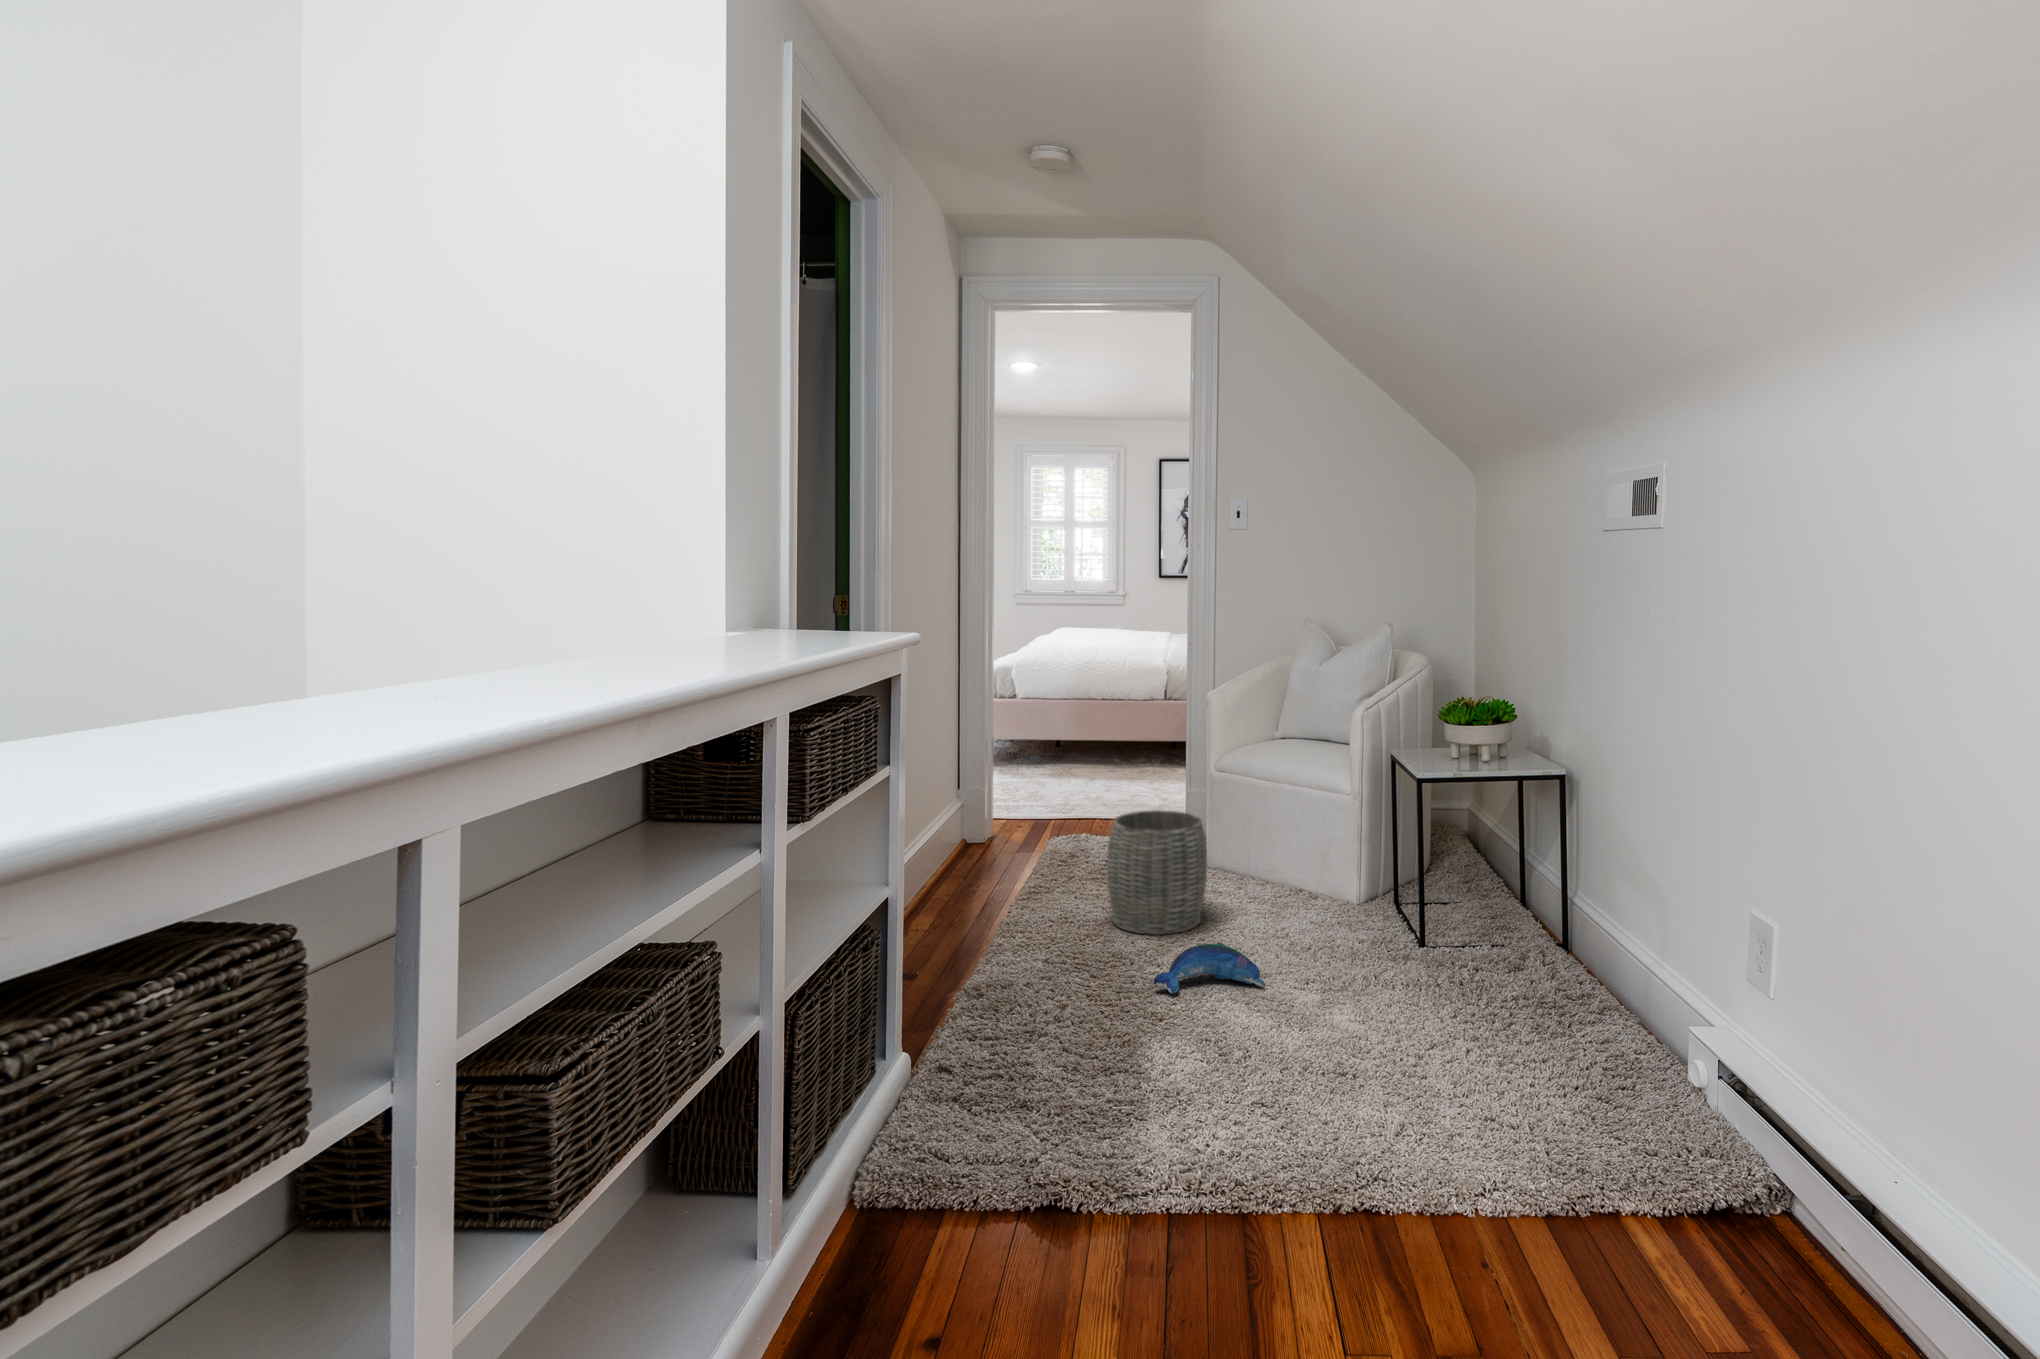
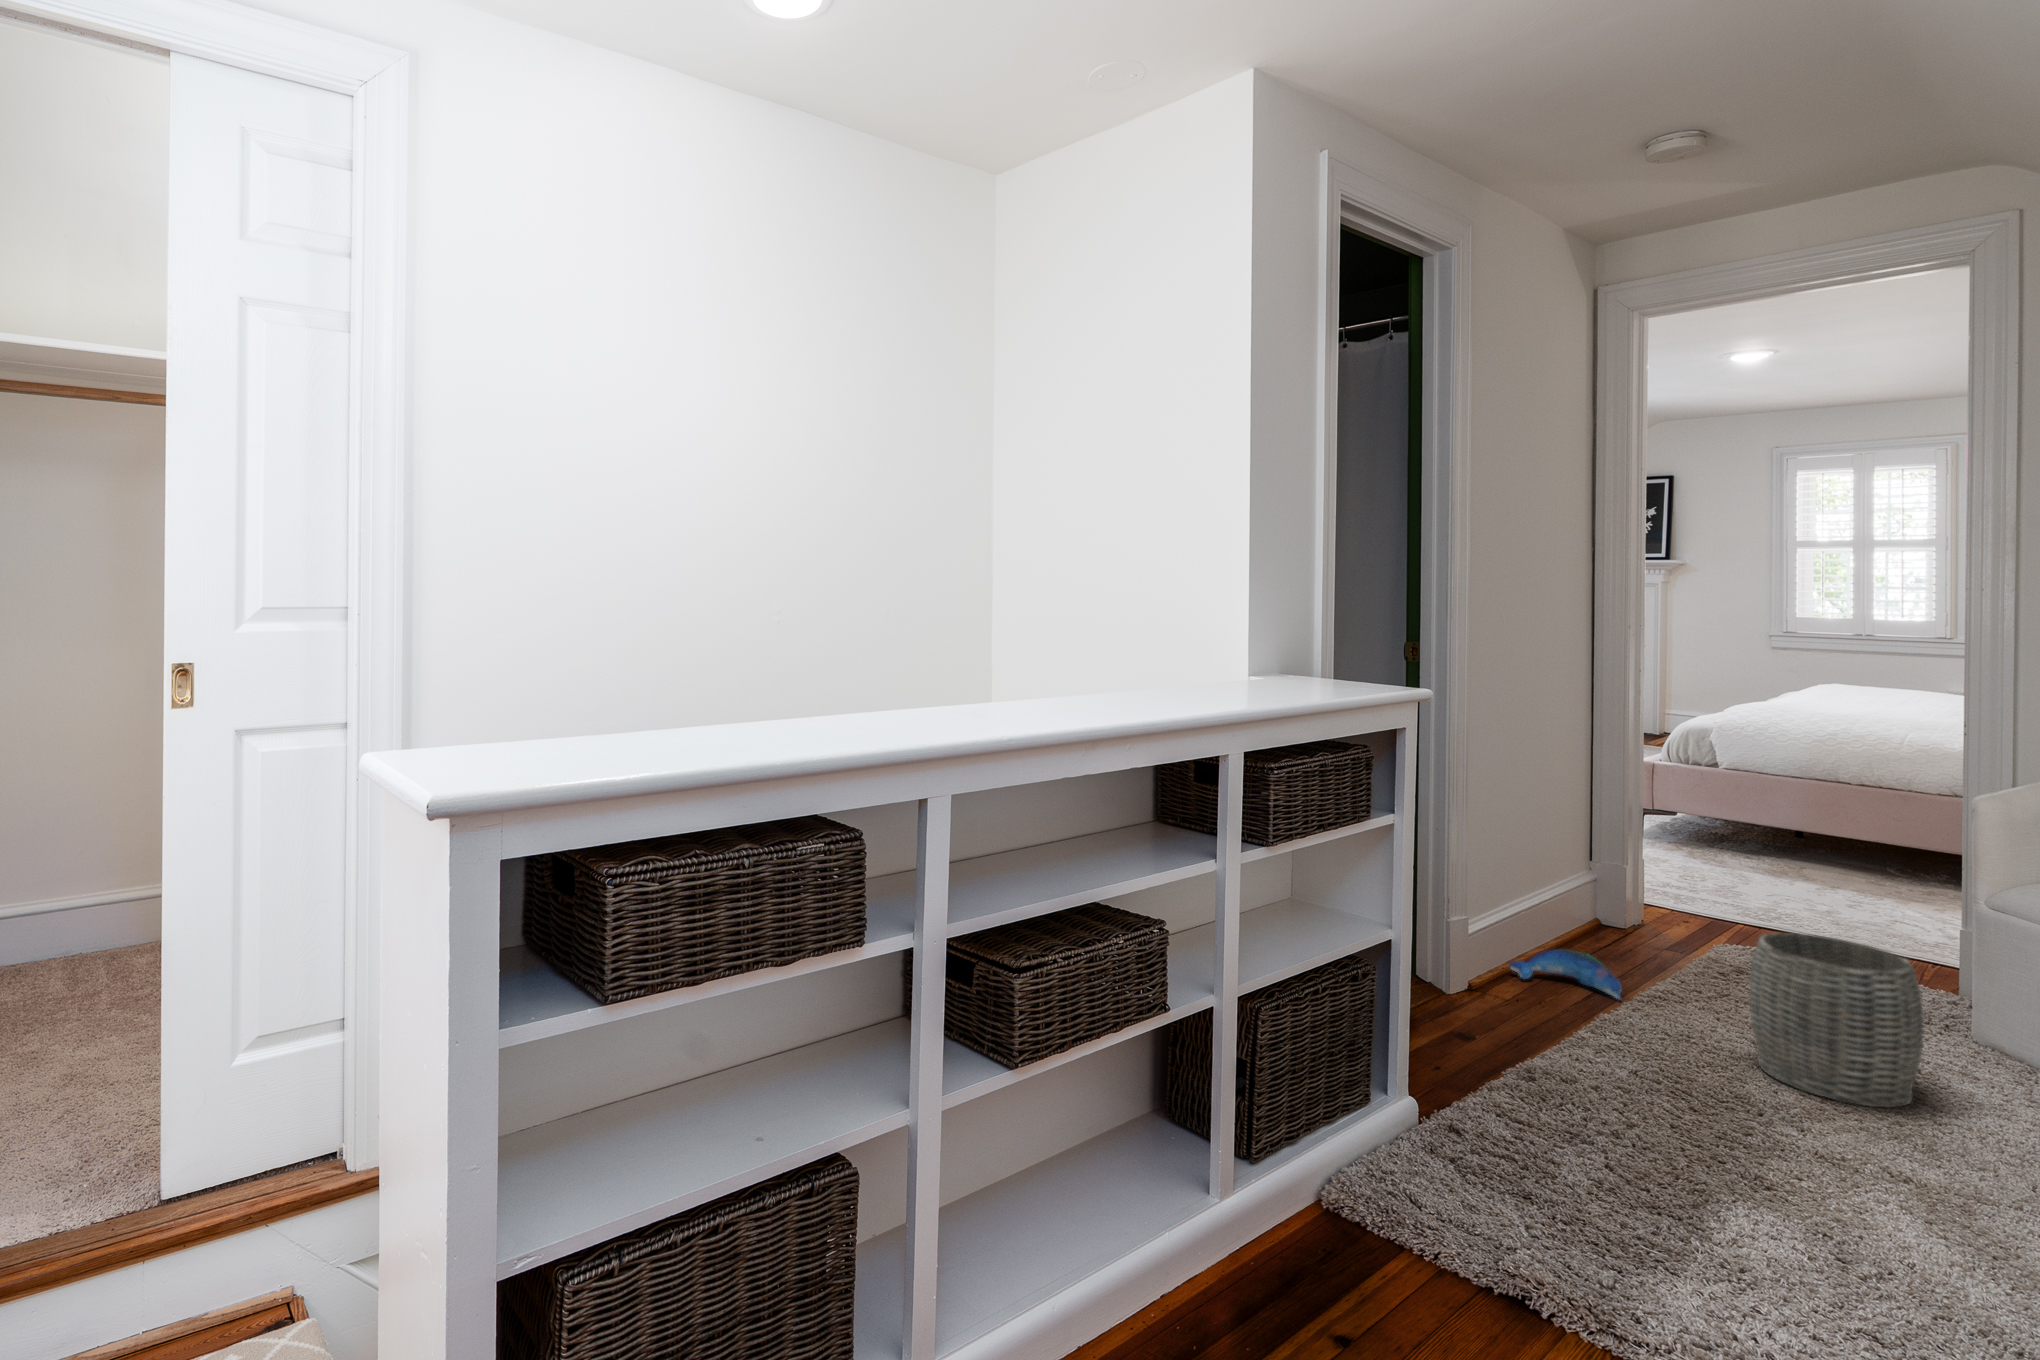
plush toy: present [1154,943,1265,994] -> present [1509,949,1622,1000]

